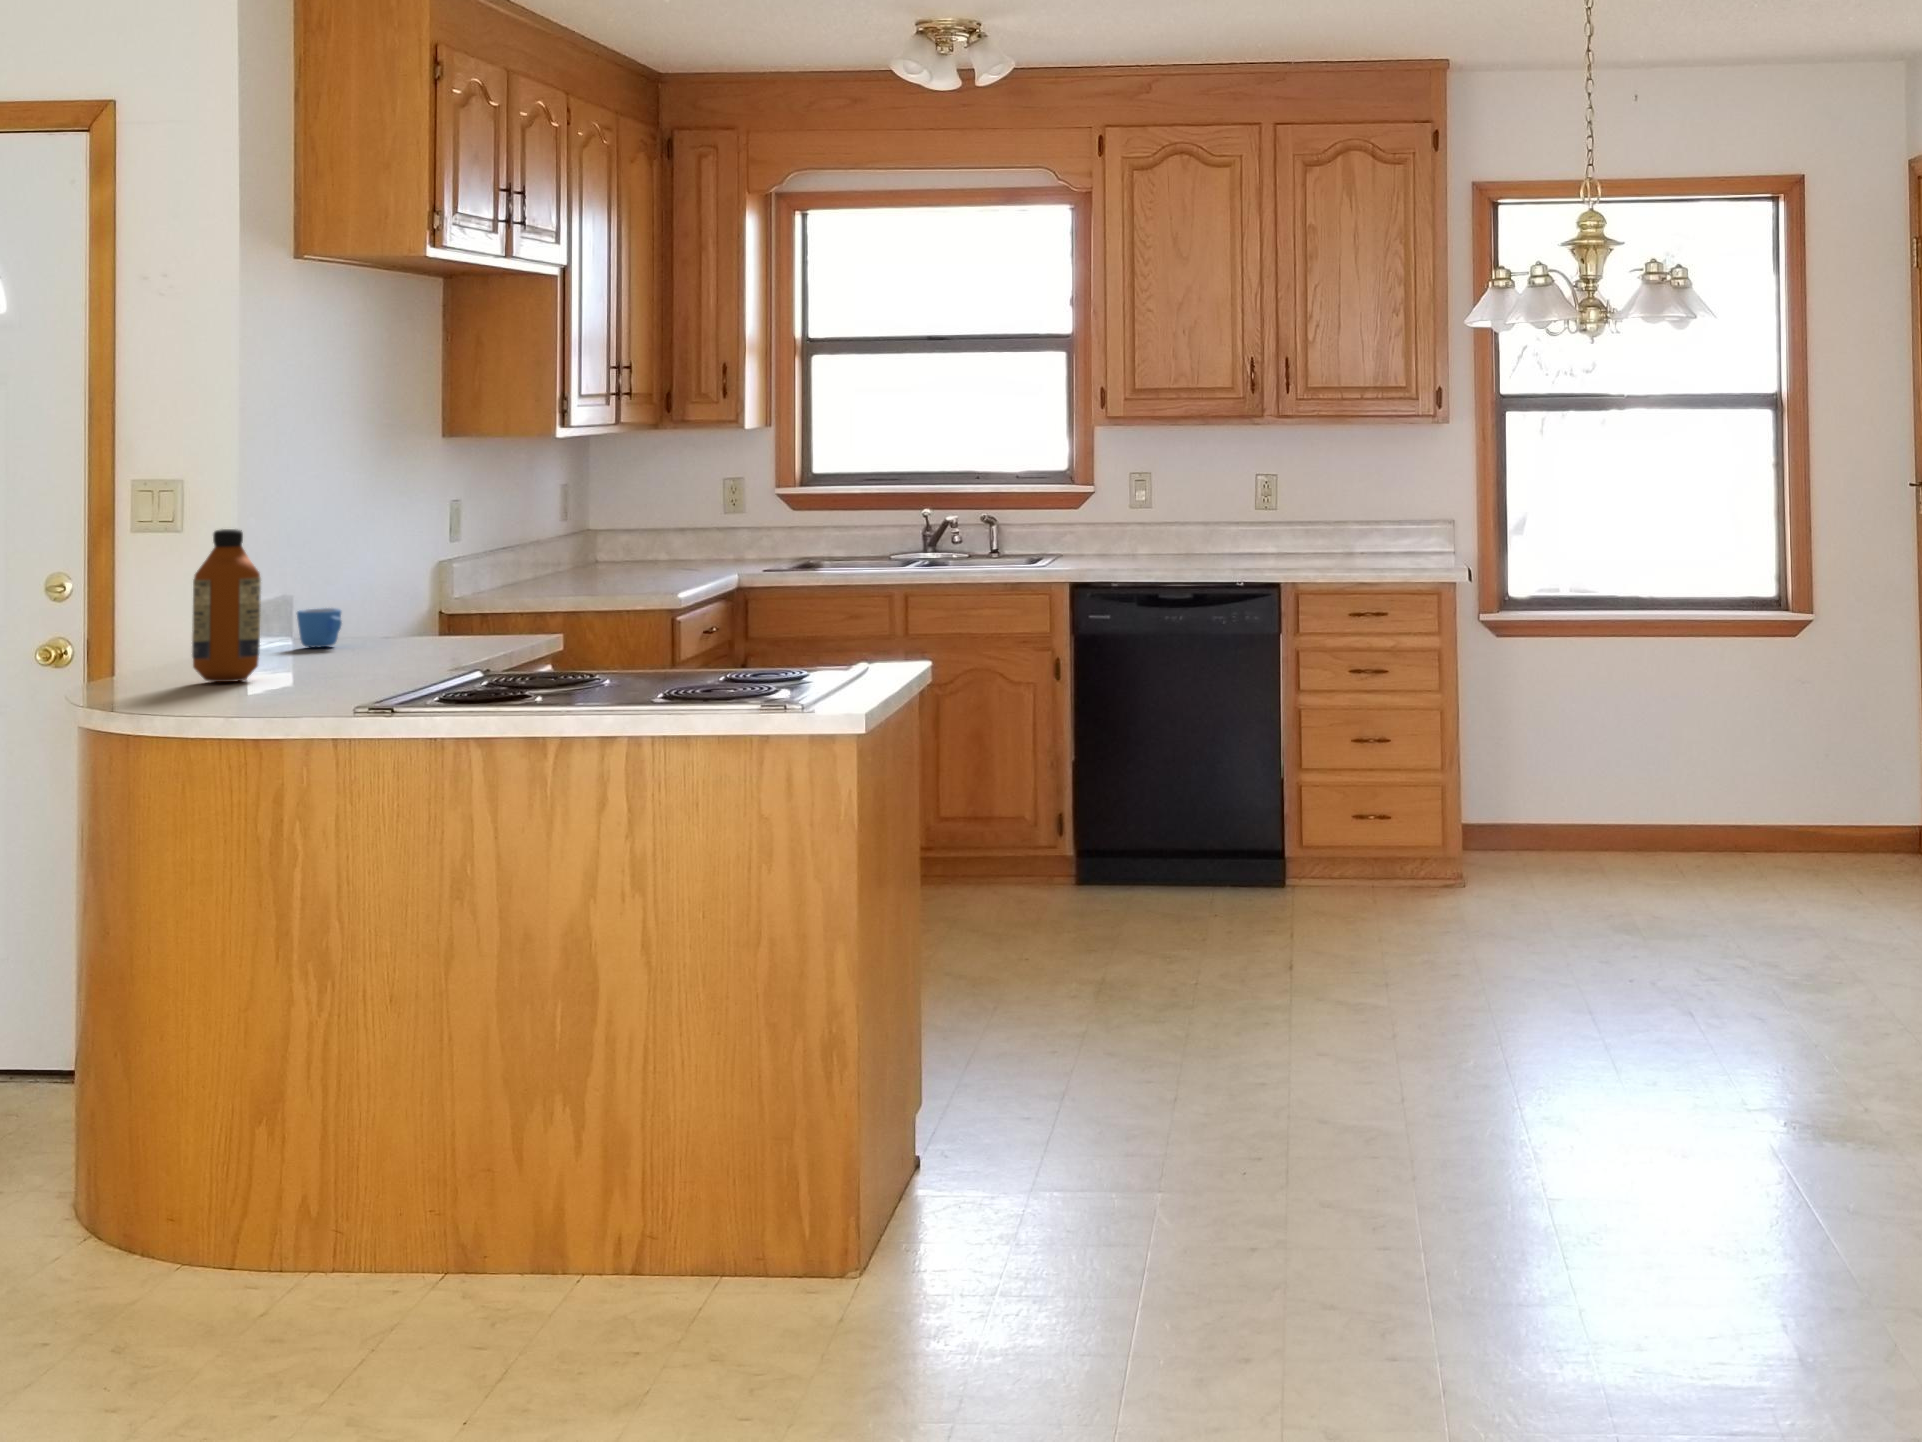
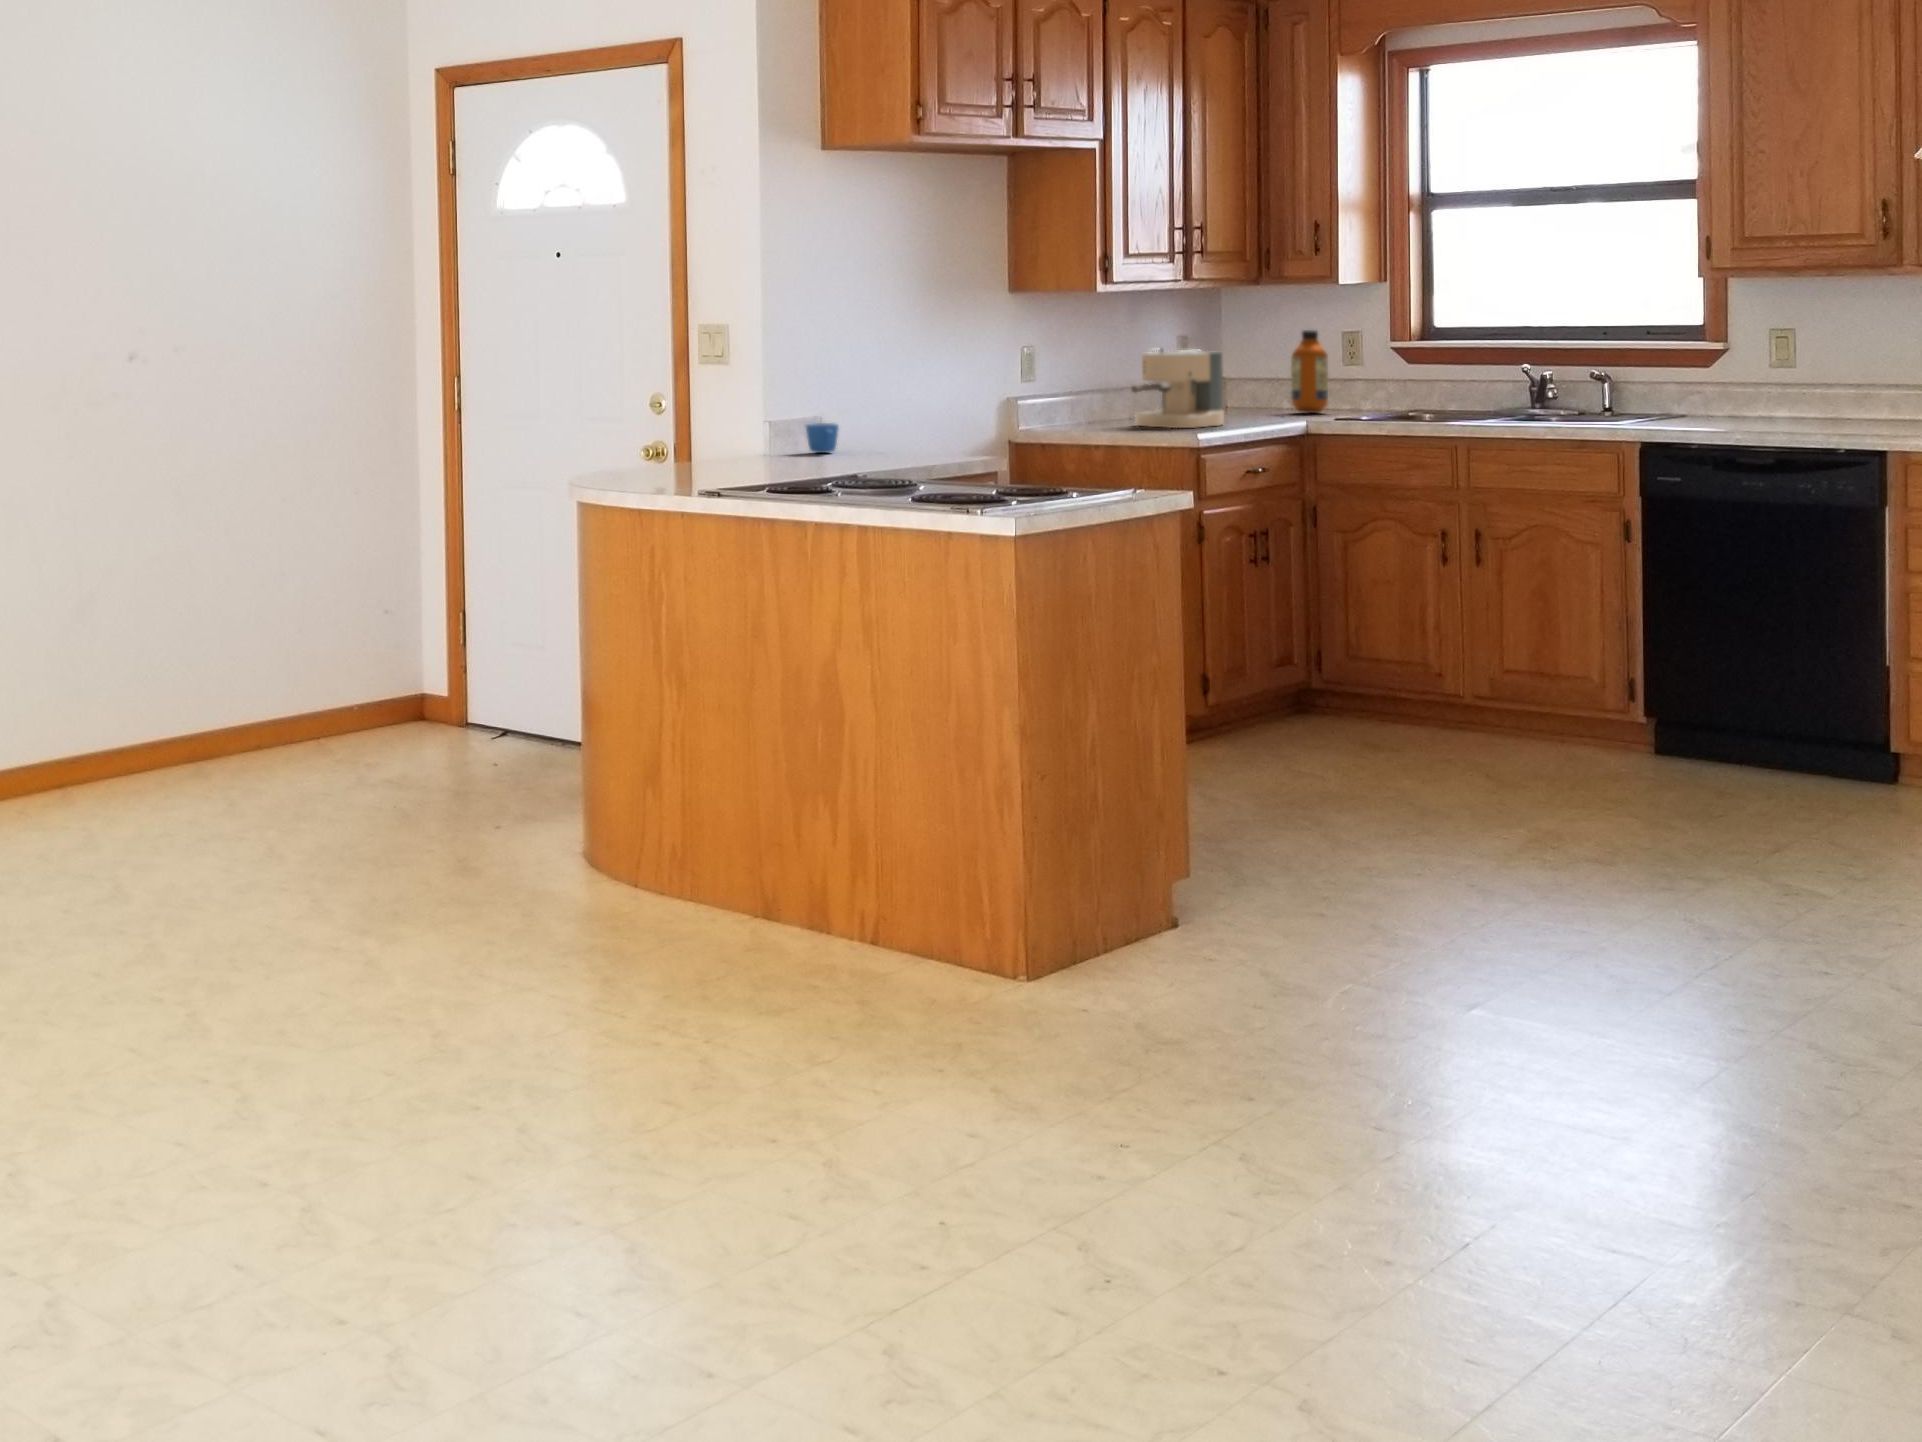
coffee maker: none [566,502,659,592] -> present [1132,348,1224,428]
bottle: present [192,529,261,682] -> present [1291,330,1328,413]

